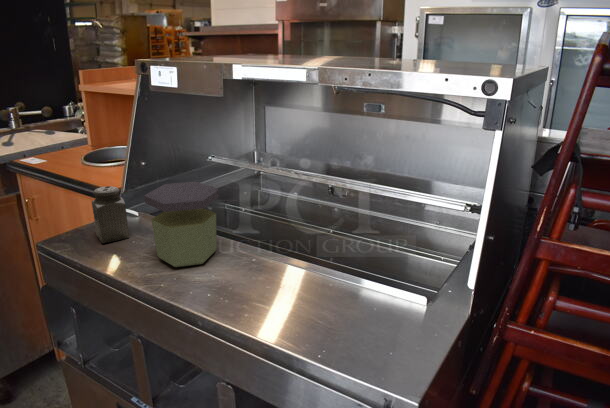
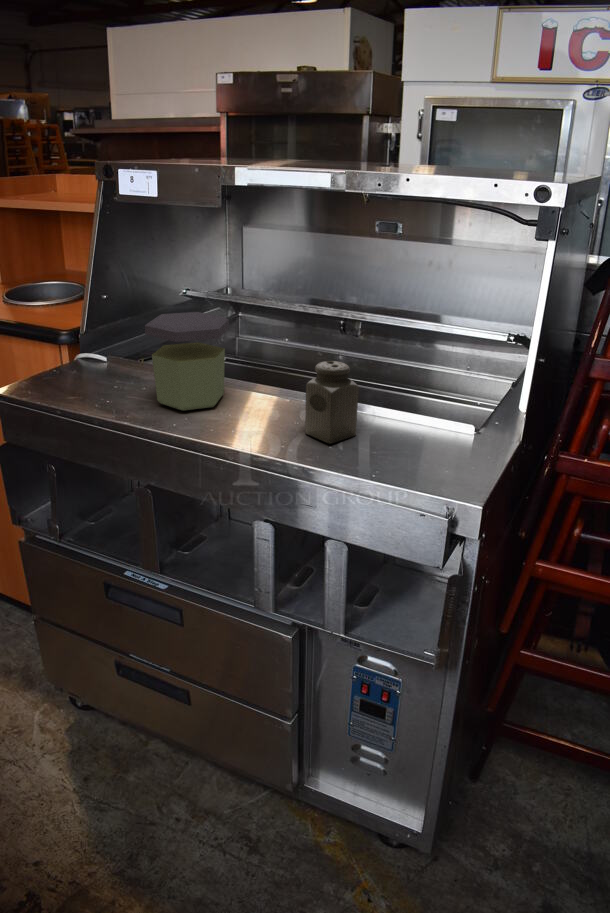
salt shaker: present [92,186,129,243] -> present [305,361,359,443]

